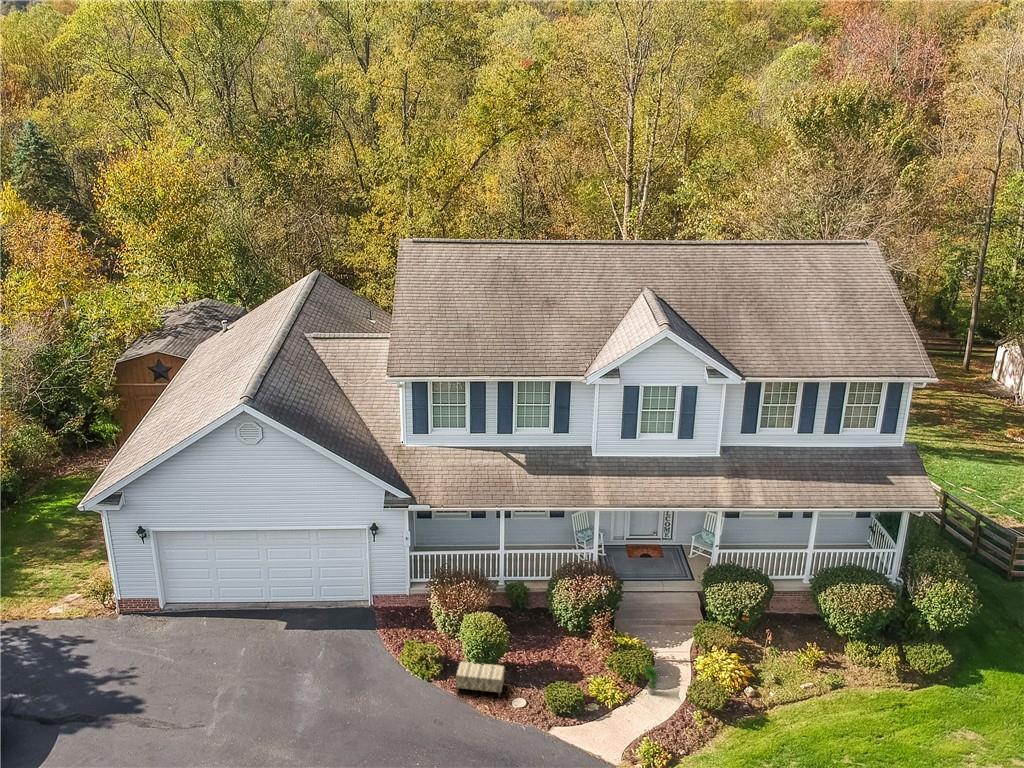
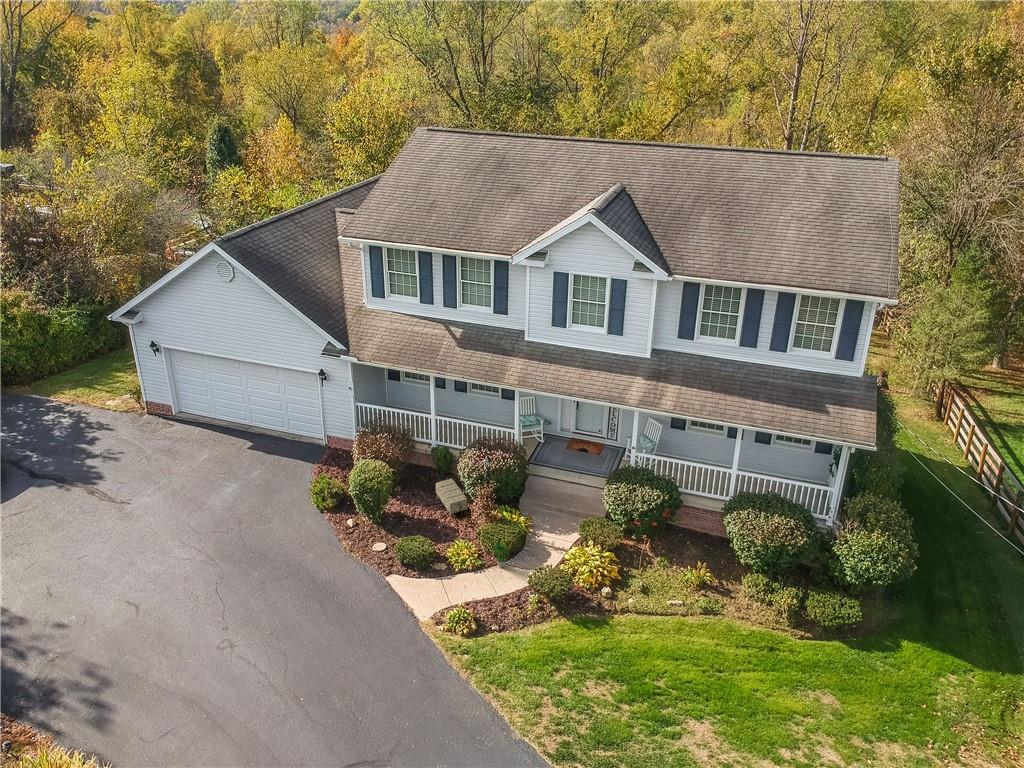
bench: present [456,662,504,697] -> present [436,479,468,518]

